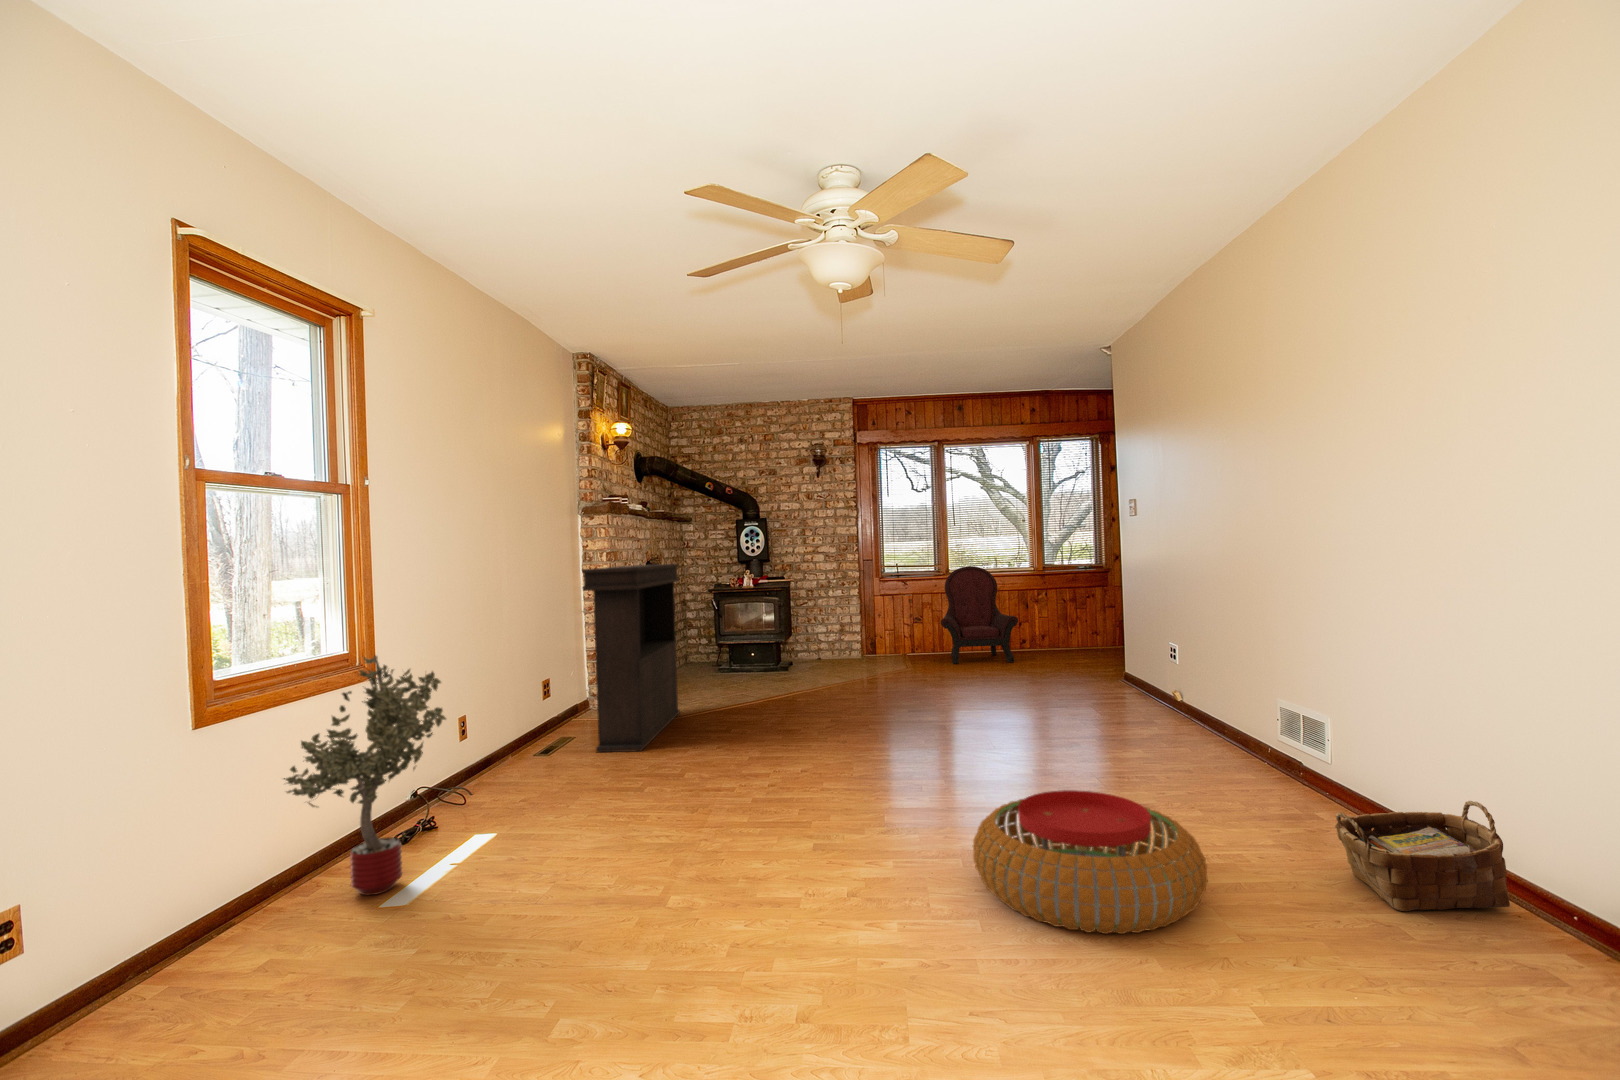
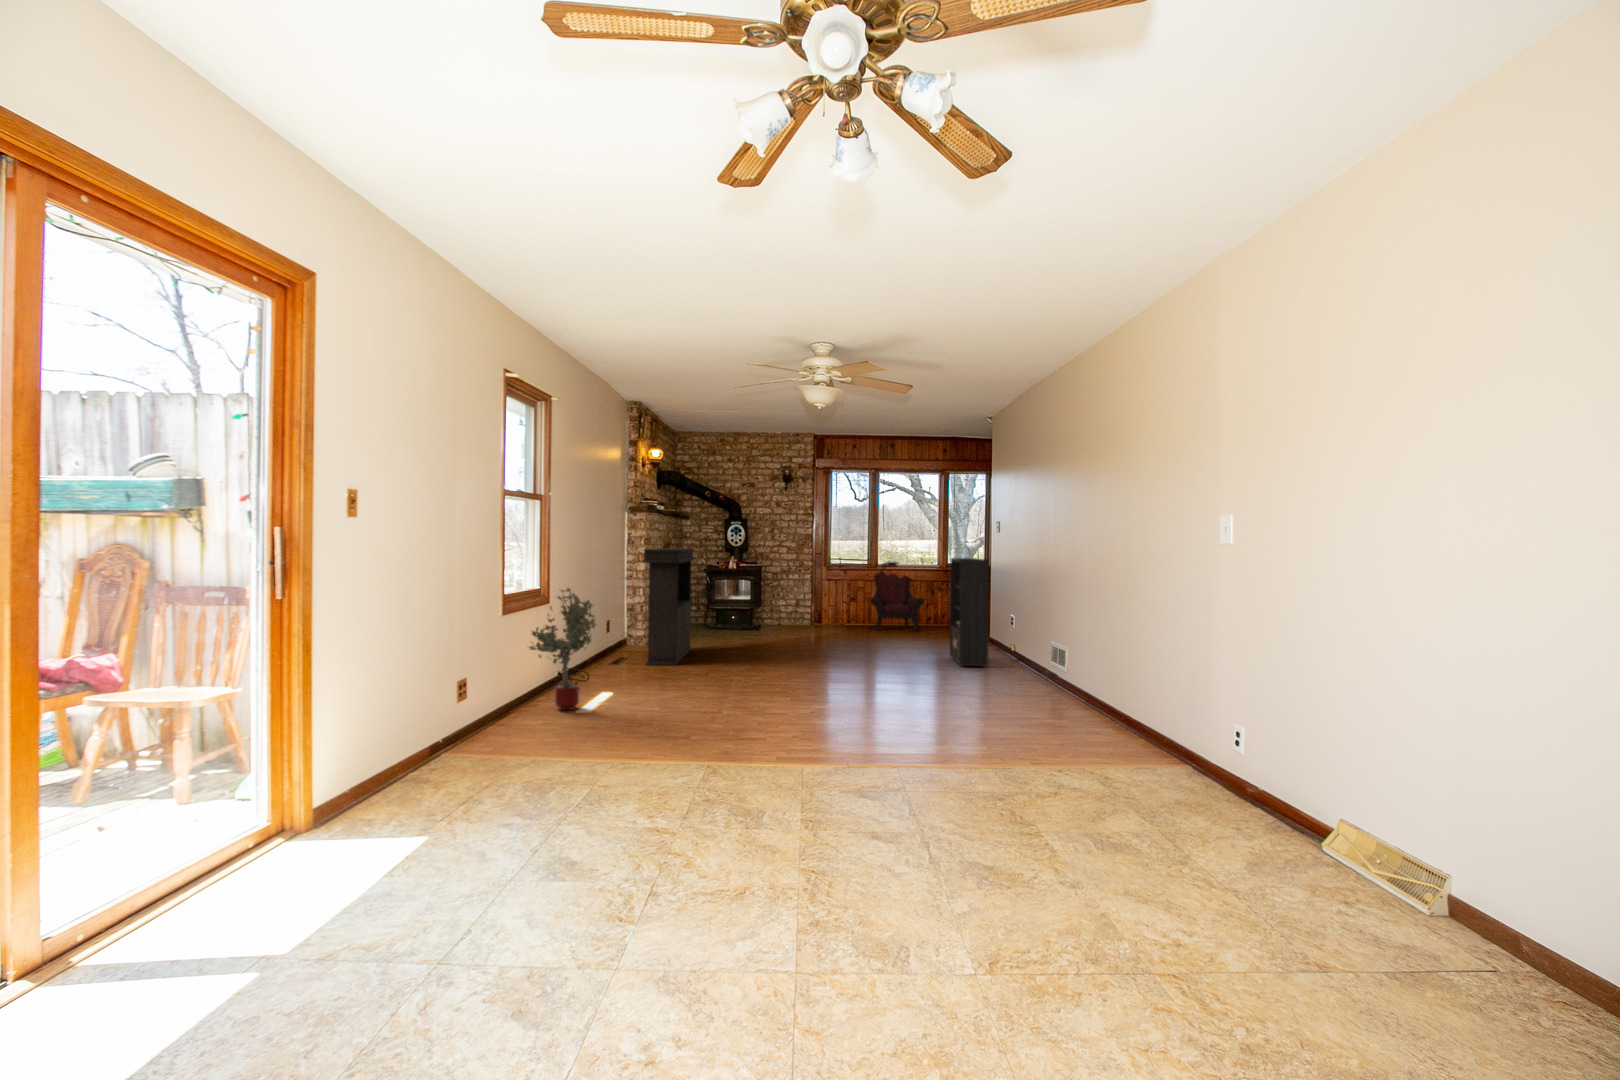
bookcase: none [1069,558,1197,746] -> present [950,558,989,666]
pouf: present [973,790,1208,934] -> none [874,671,981,725]
woven basket: present [1335,801,1510,911] -> none [1045,675,1111,721]

